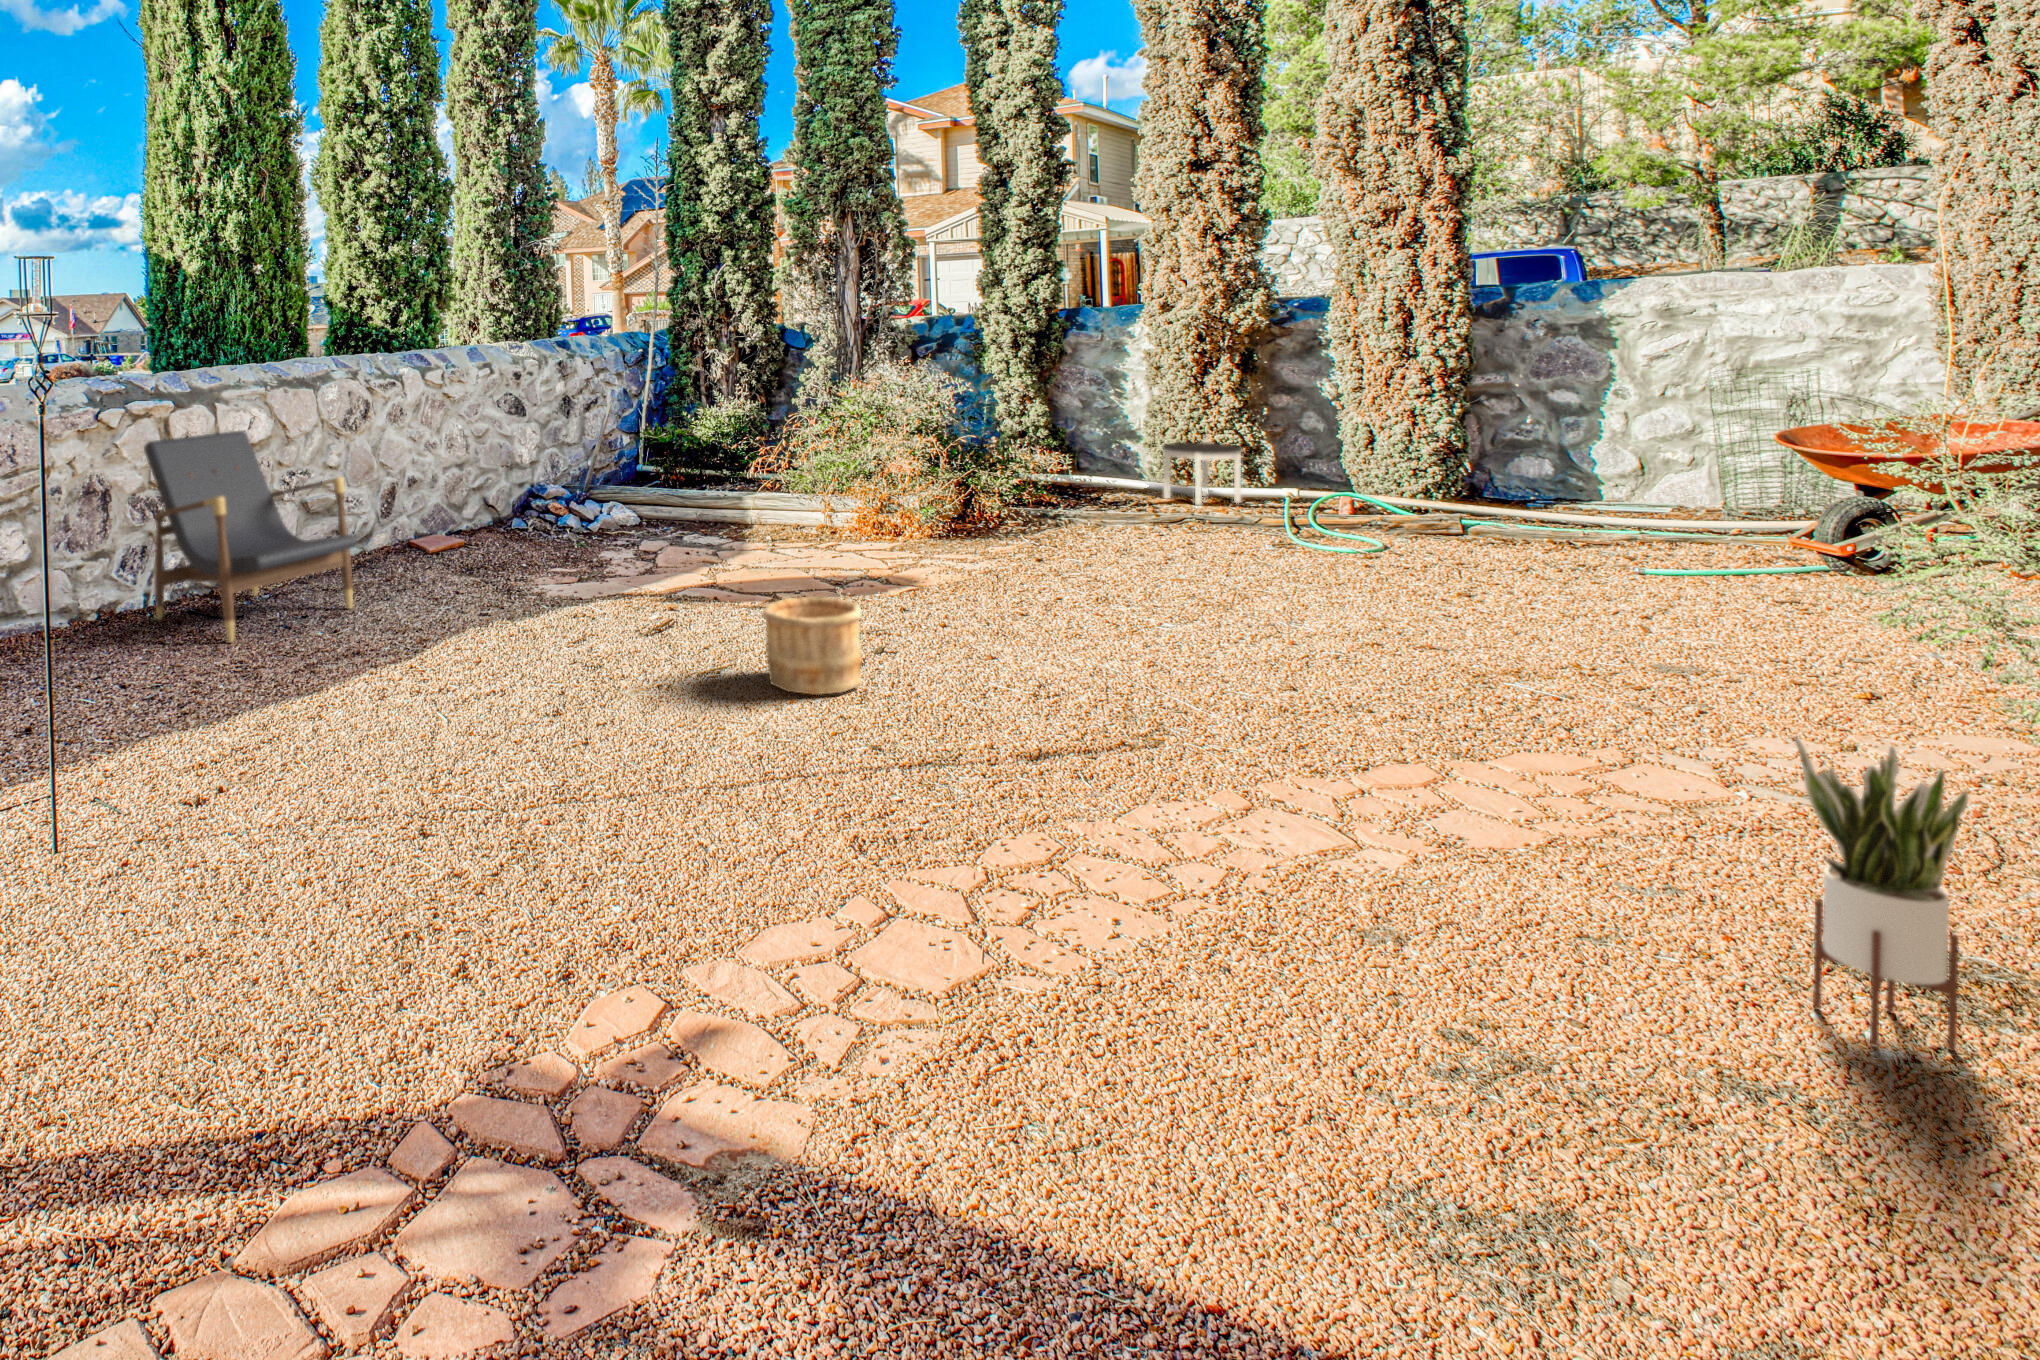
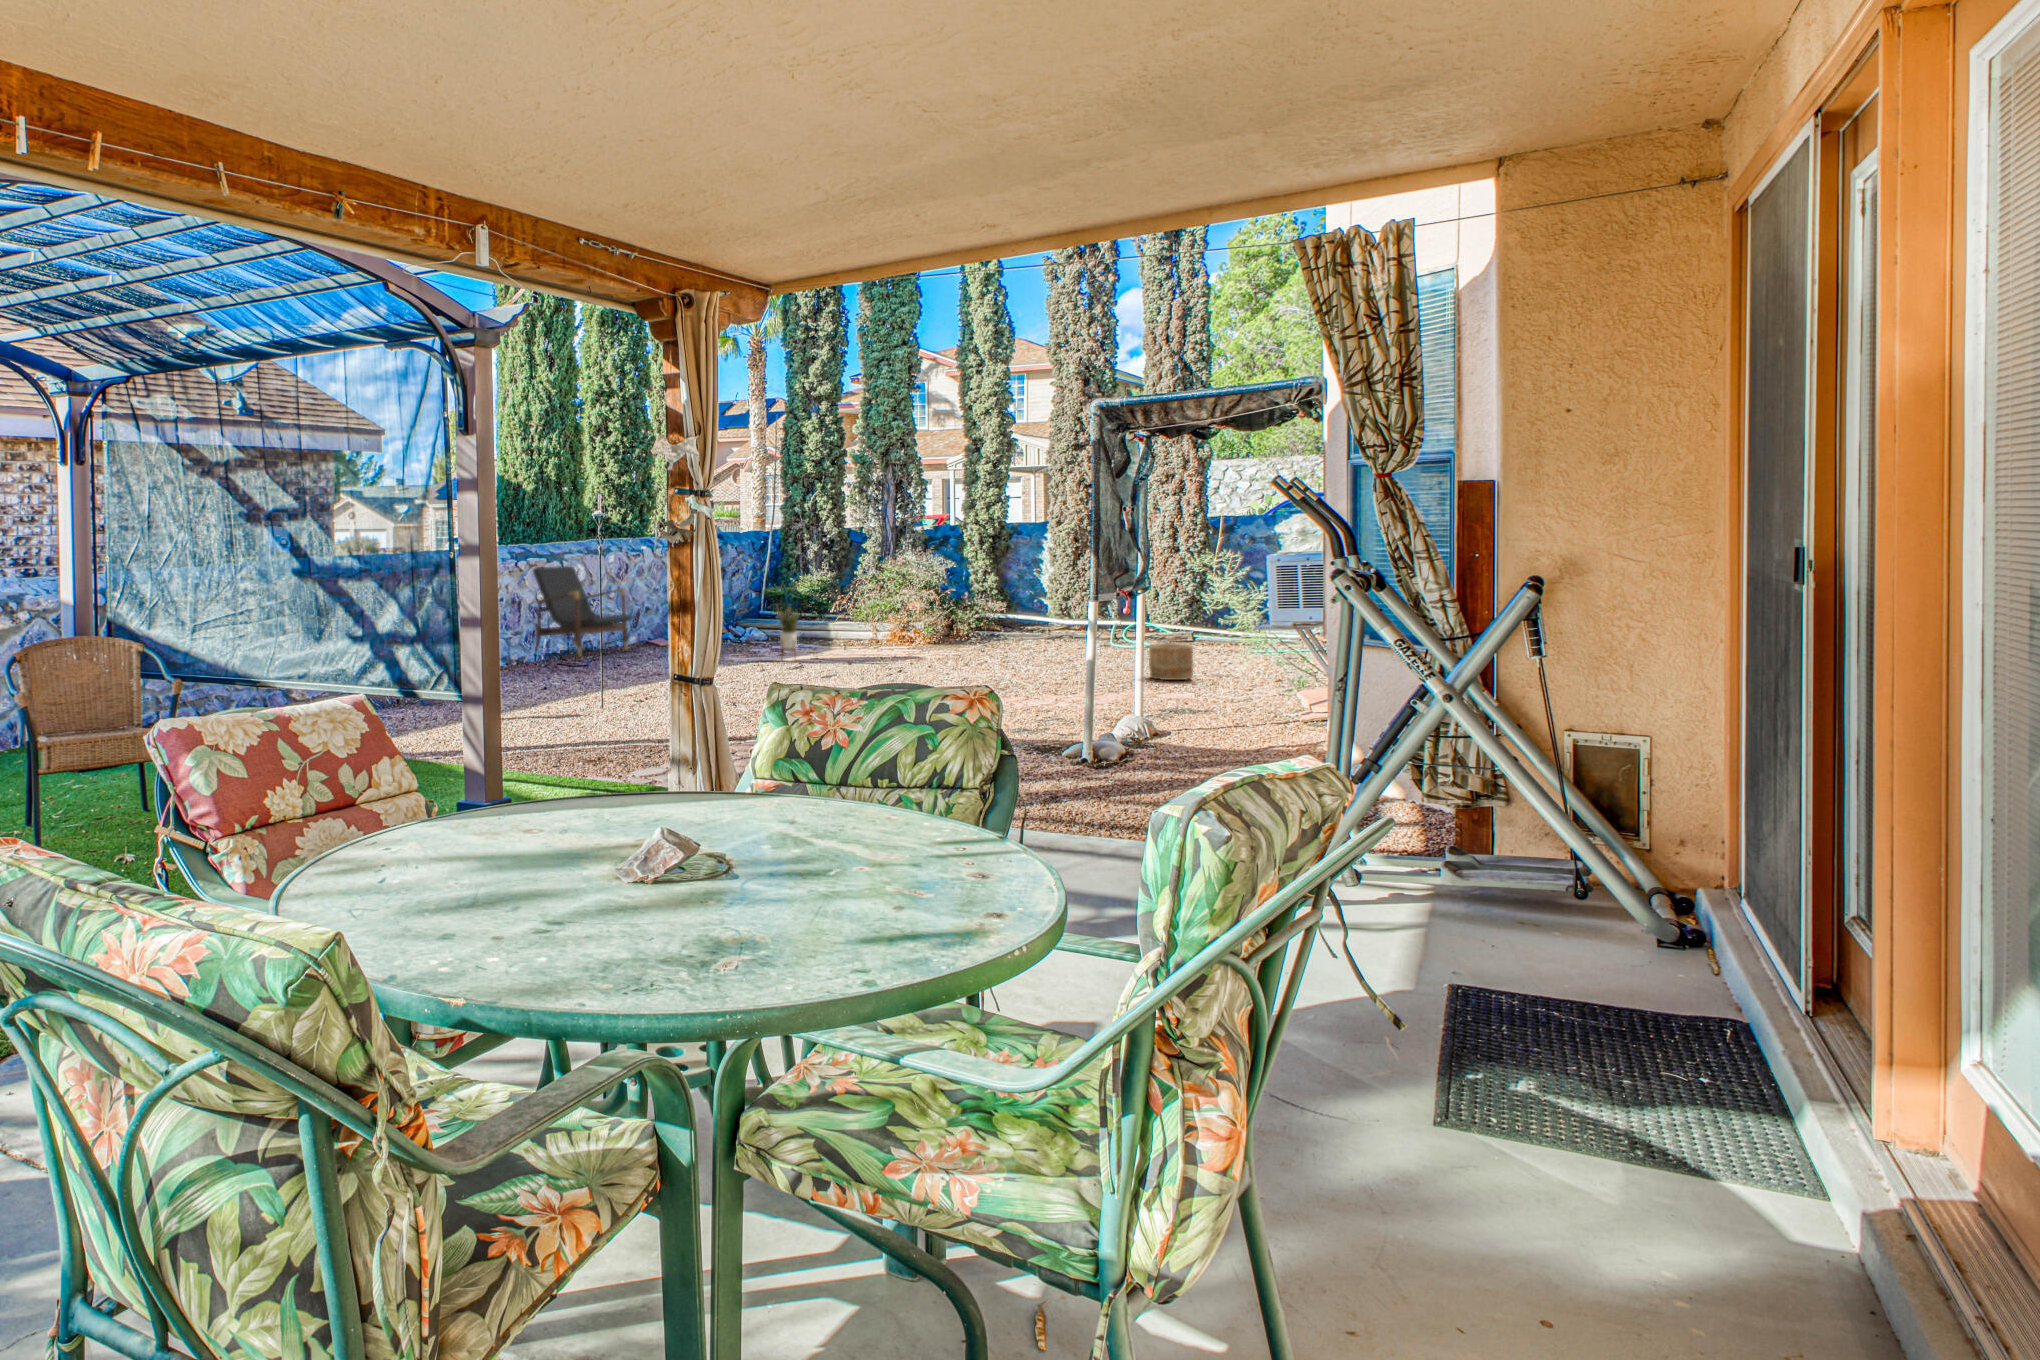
round table: present [1162,442,1242,505] -> none [1051,600,1092,633]
wooden bucket: present [762,597,862,695] -> present [1149,643,1193,680]
potted plant: present [1794,738,1968,1051] -> present [777,606,798,652]

